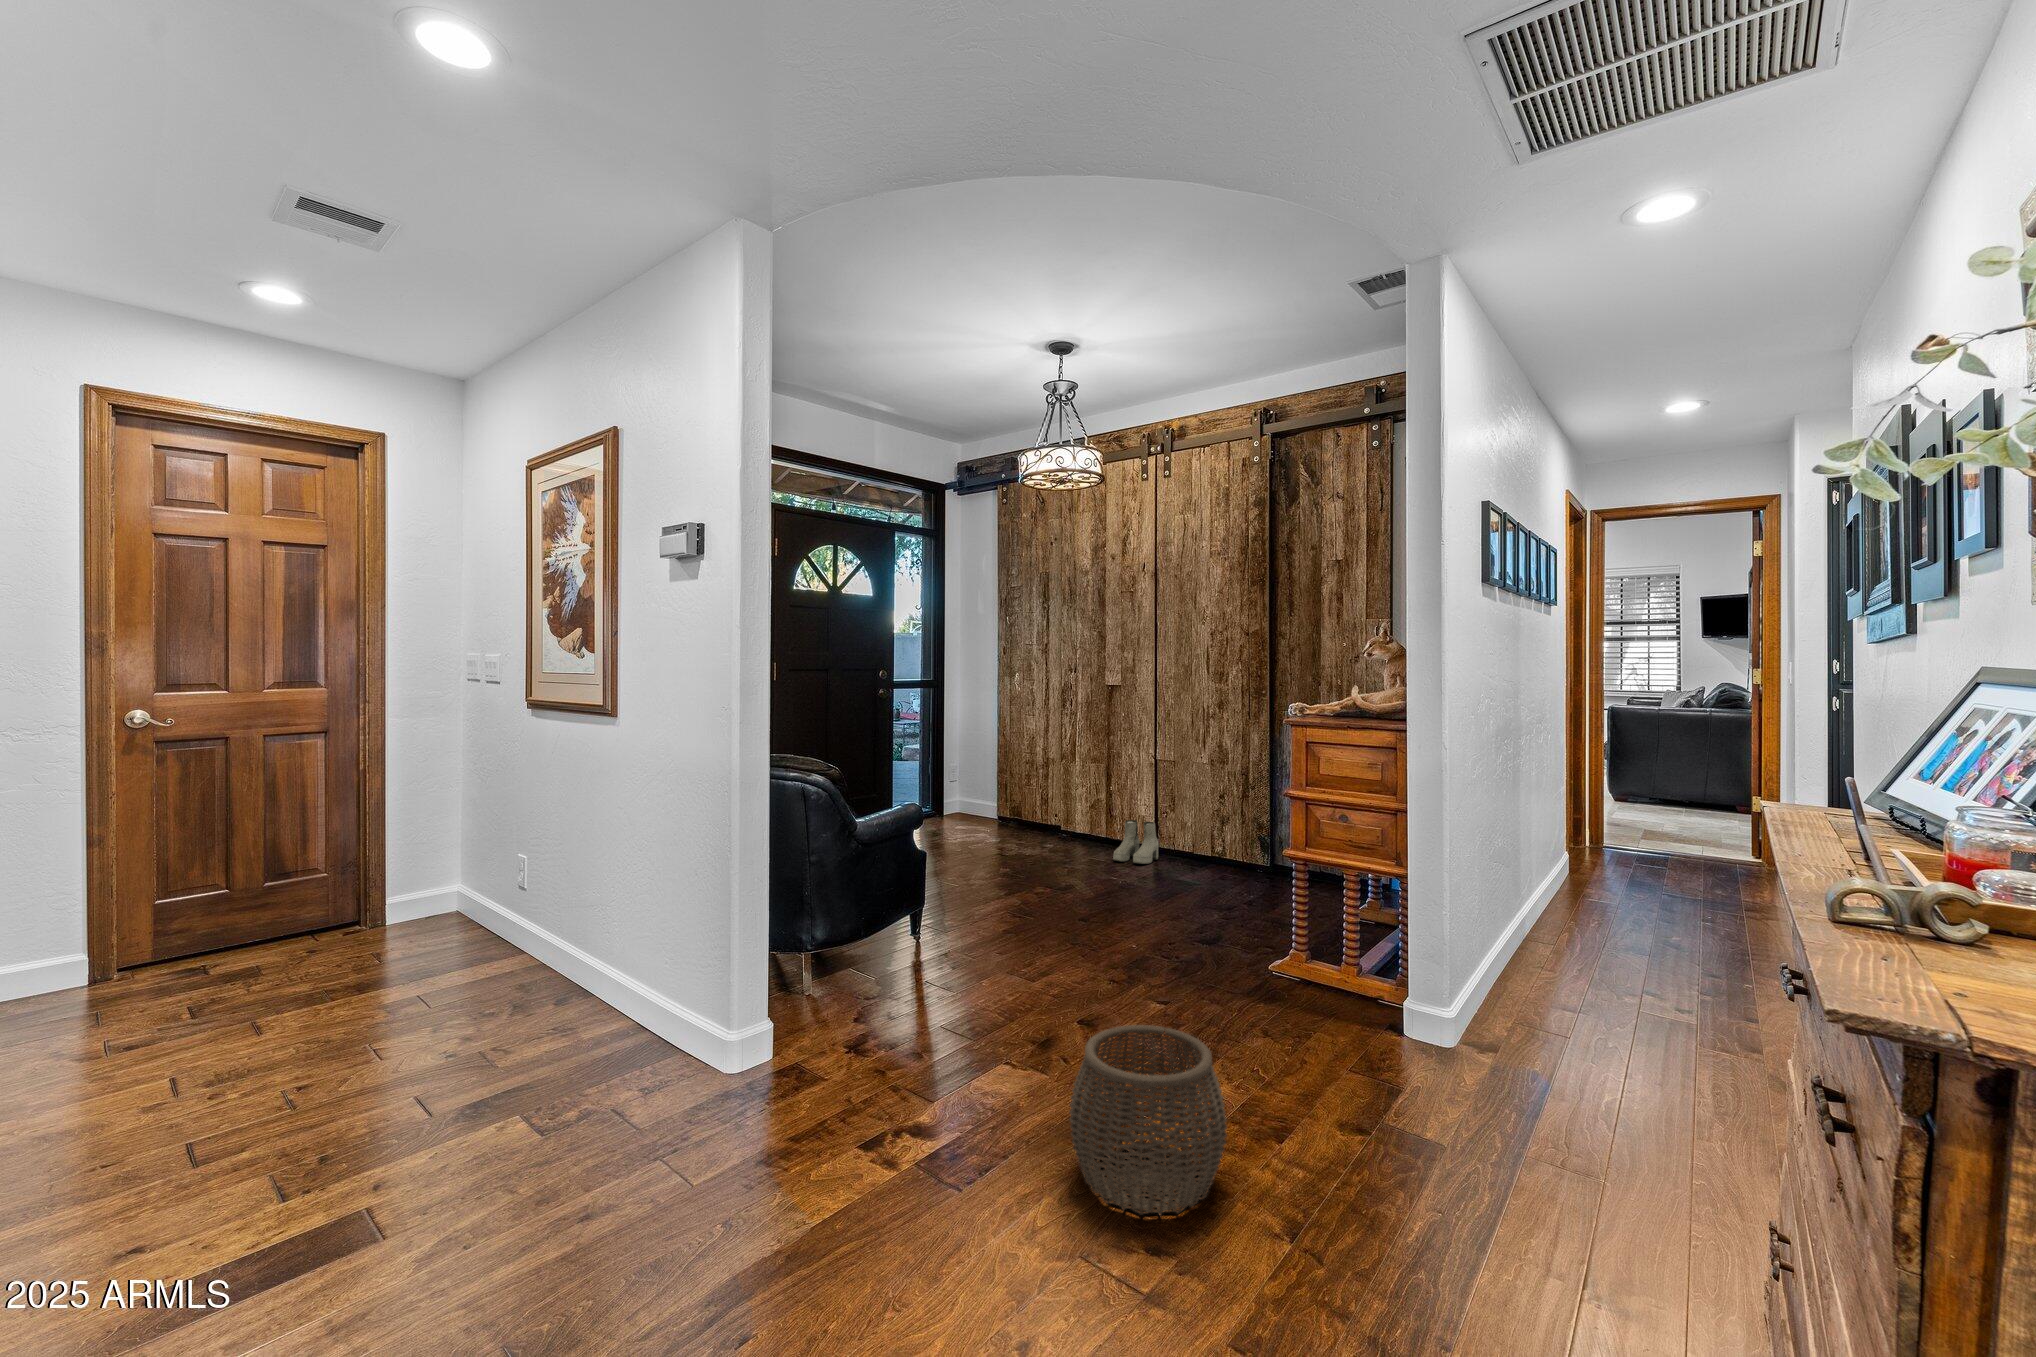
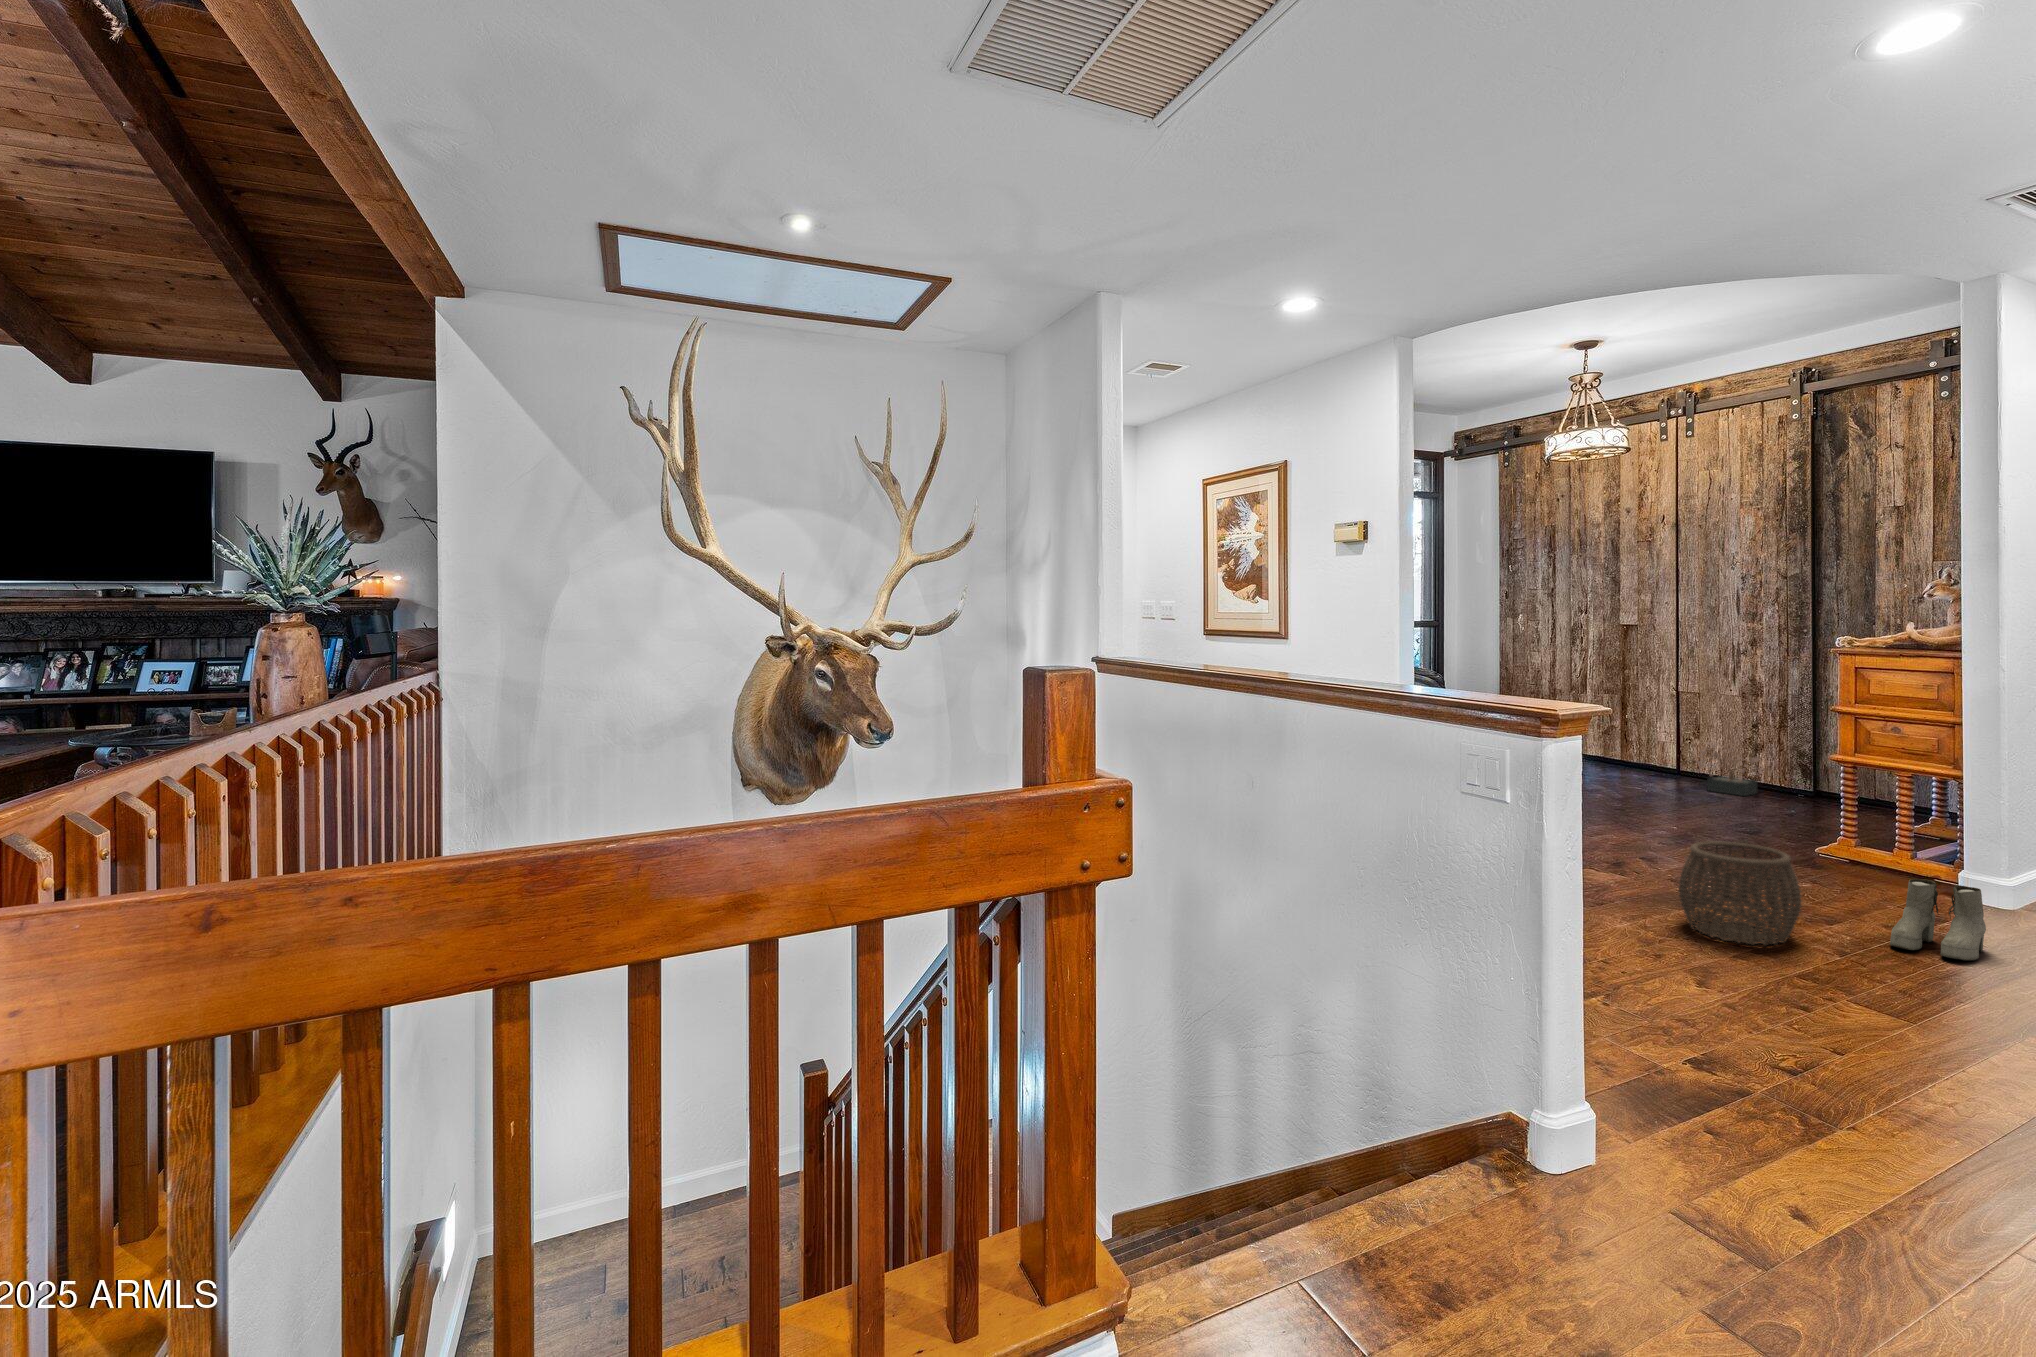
decorative plant: none [1170,815,1236,878] -> present [1695,742,1765,796]
boots: present [1113,820,1159,864] -> present [1890,879,1986,961]

